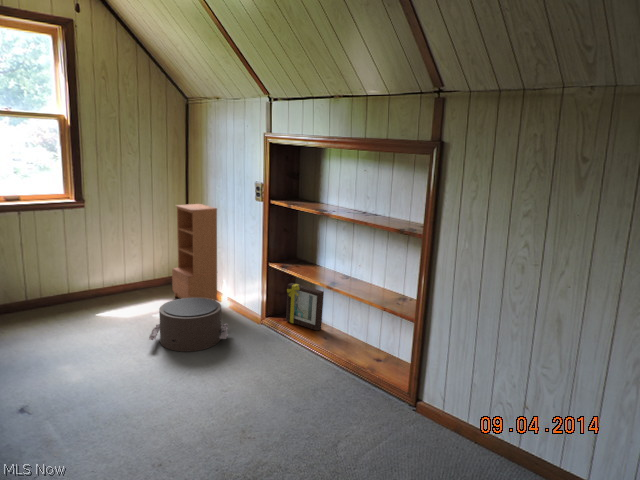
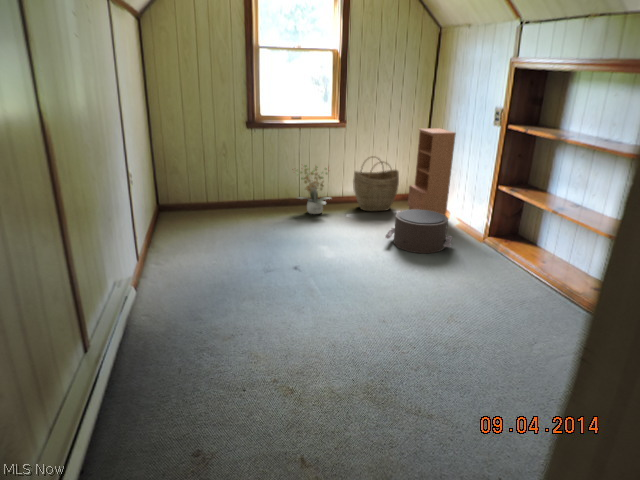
woven basket: none [102,239,159,305] -> present [353,157,399,211]
potted plant: none [12,256,75,319] -> present [297,165,330,214]
picture frame: present [286,283,324,331] -> none [508,207,551,255]

